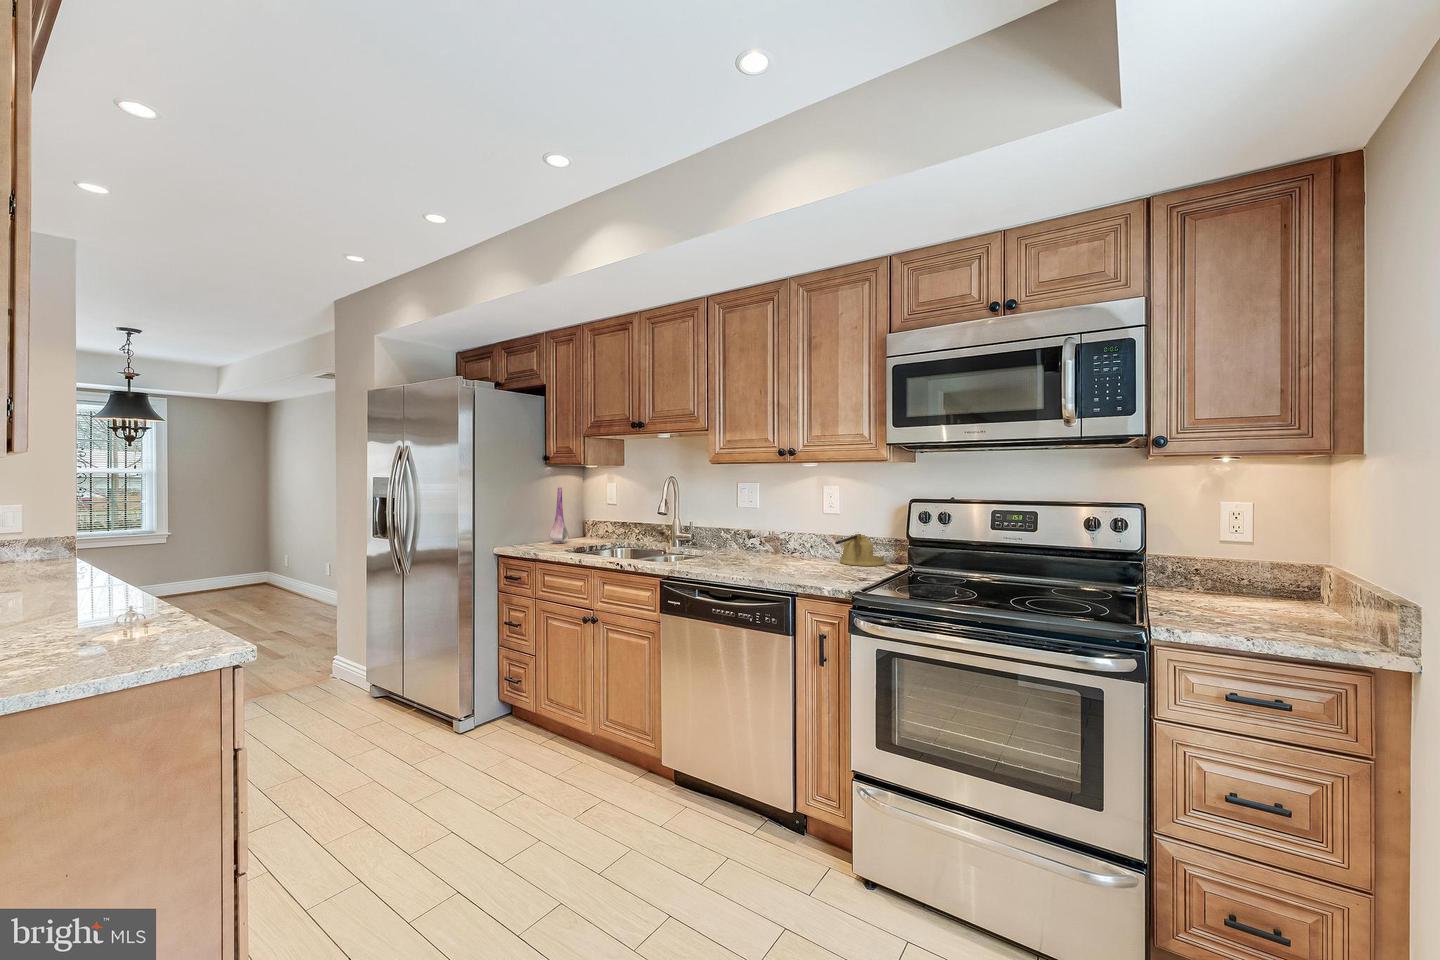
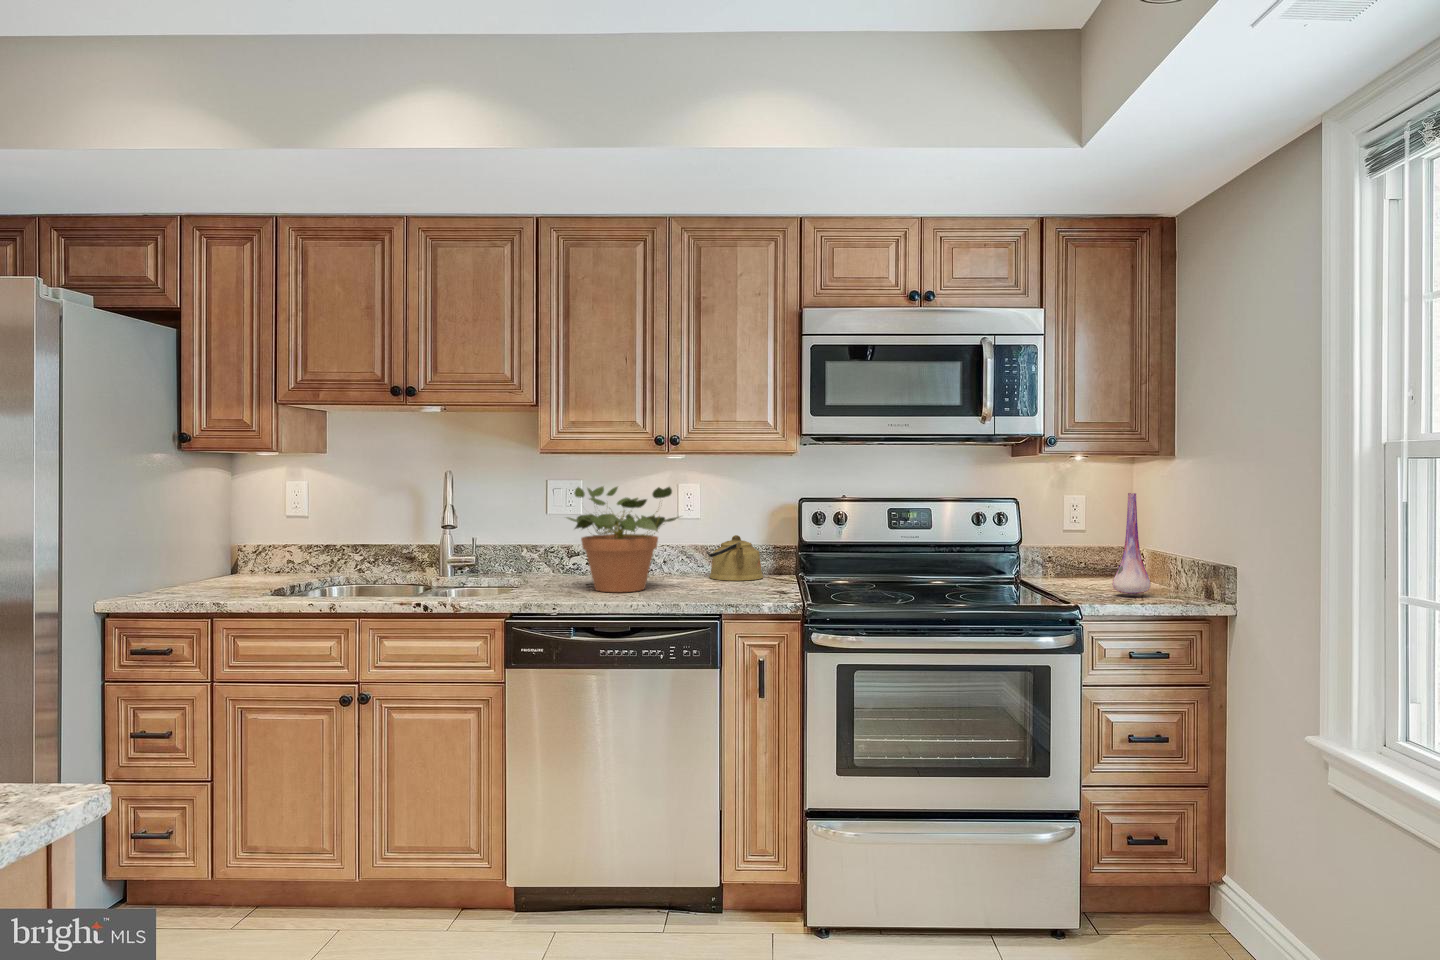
potted plant: none [712,486,798,565] -> present [567,486,678,592]
vase: present [549,488,569,542] -> present [1112,493,1151,594]

